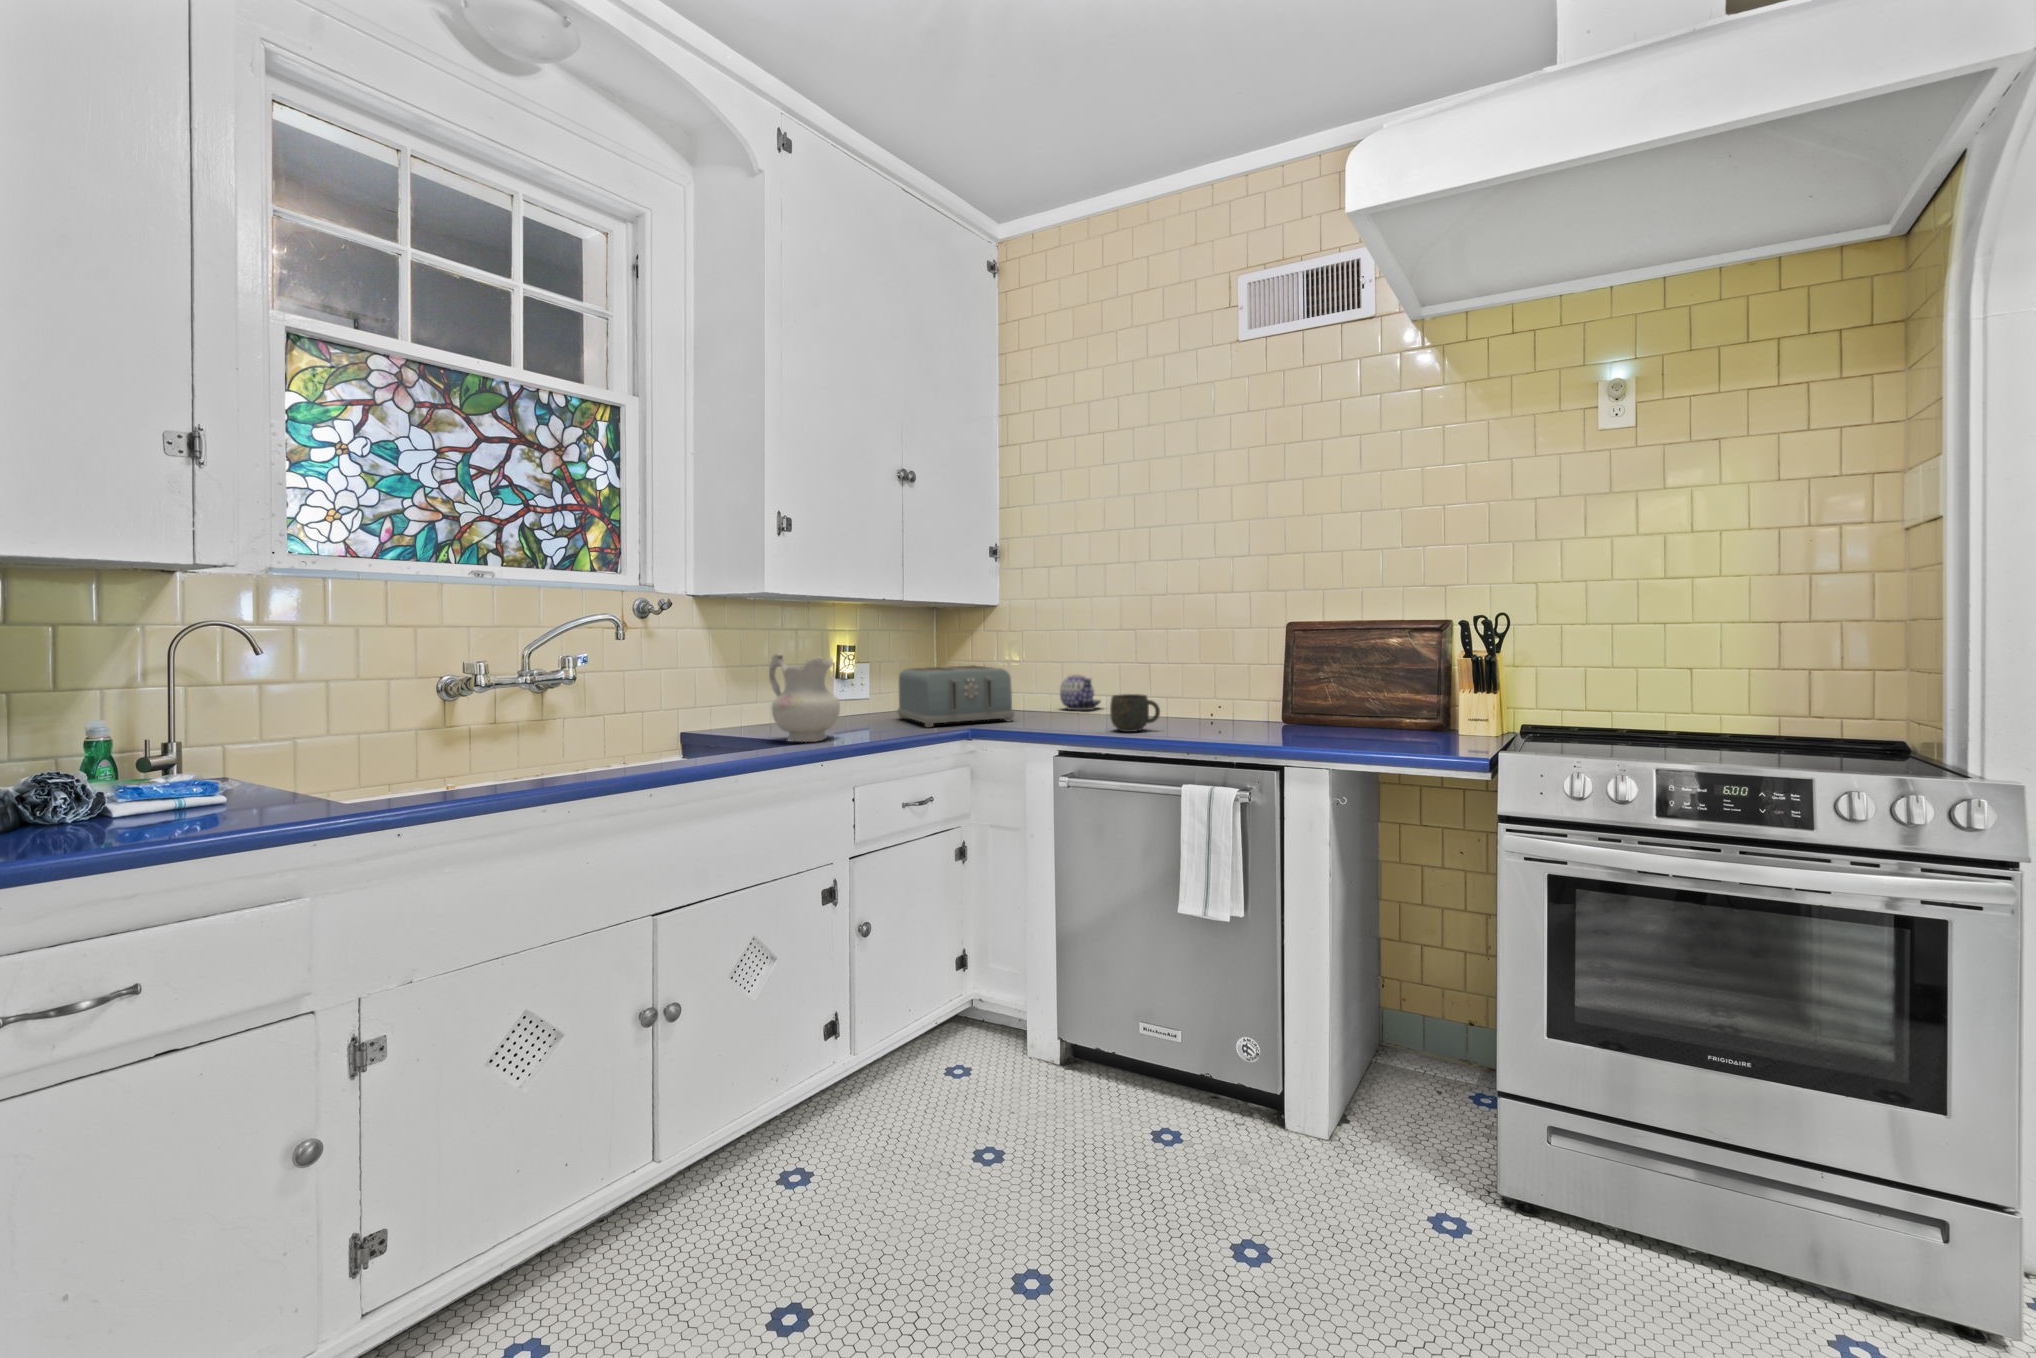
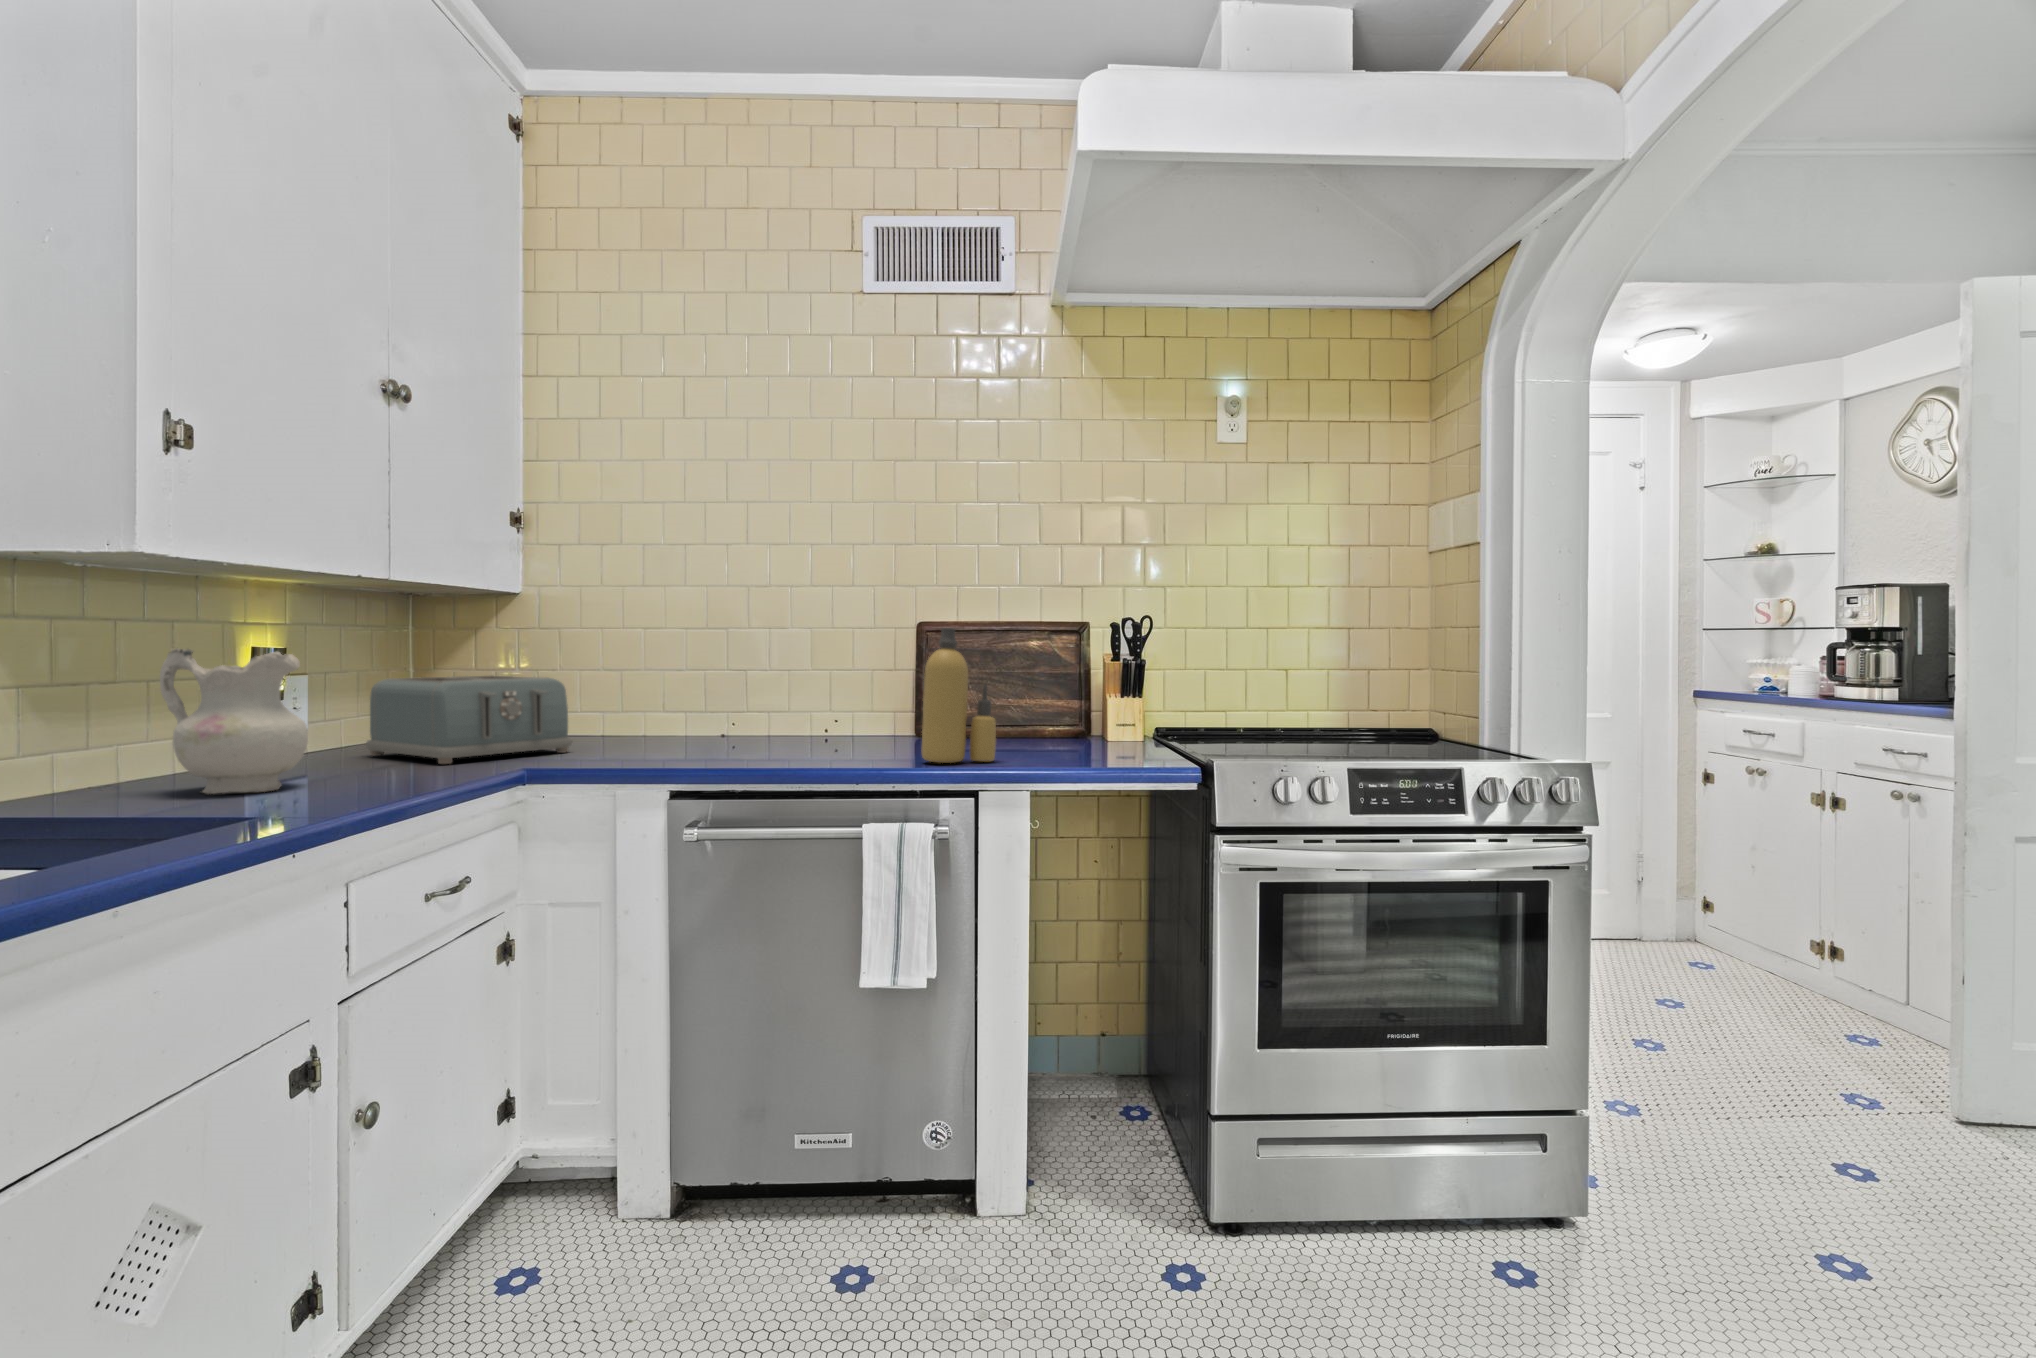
bottle: none [1239,632,1304,745] -> present [922,628,996,763]
teapot: present [1060,675,1101,710] -> none [612,680,673,737]
mug: present [1110,694,1160,732] -> none [734,709,799,757]

